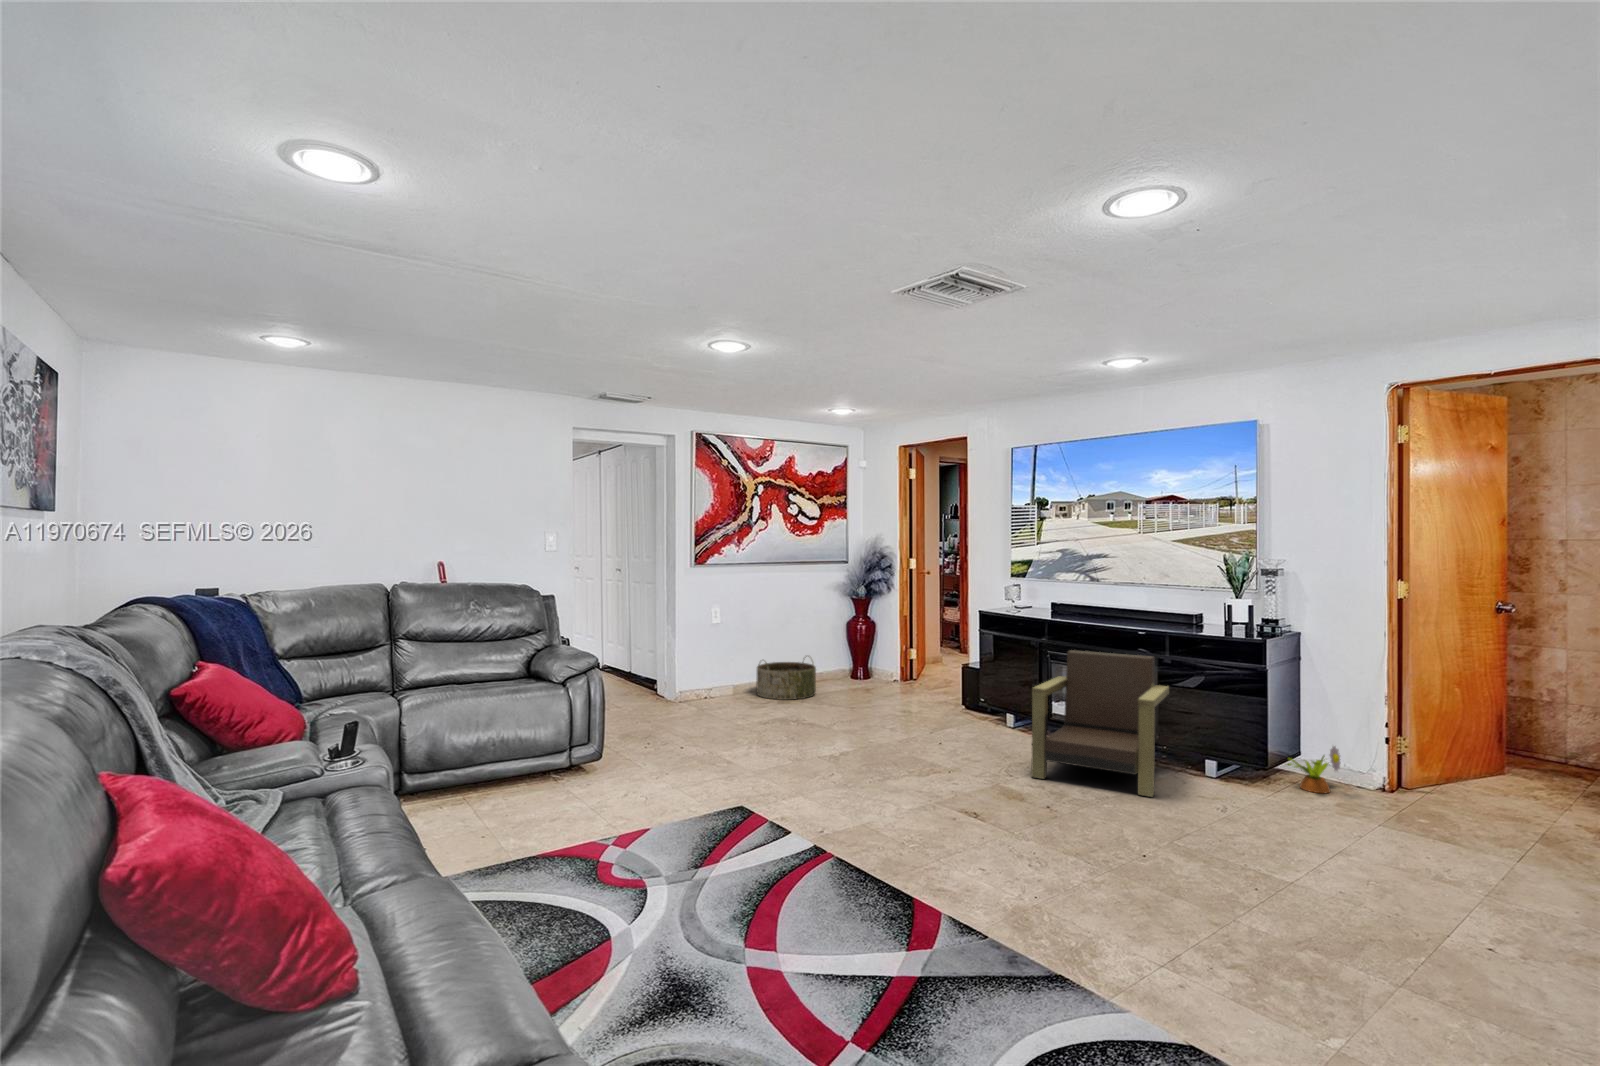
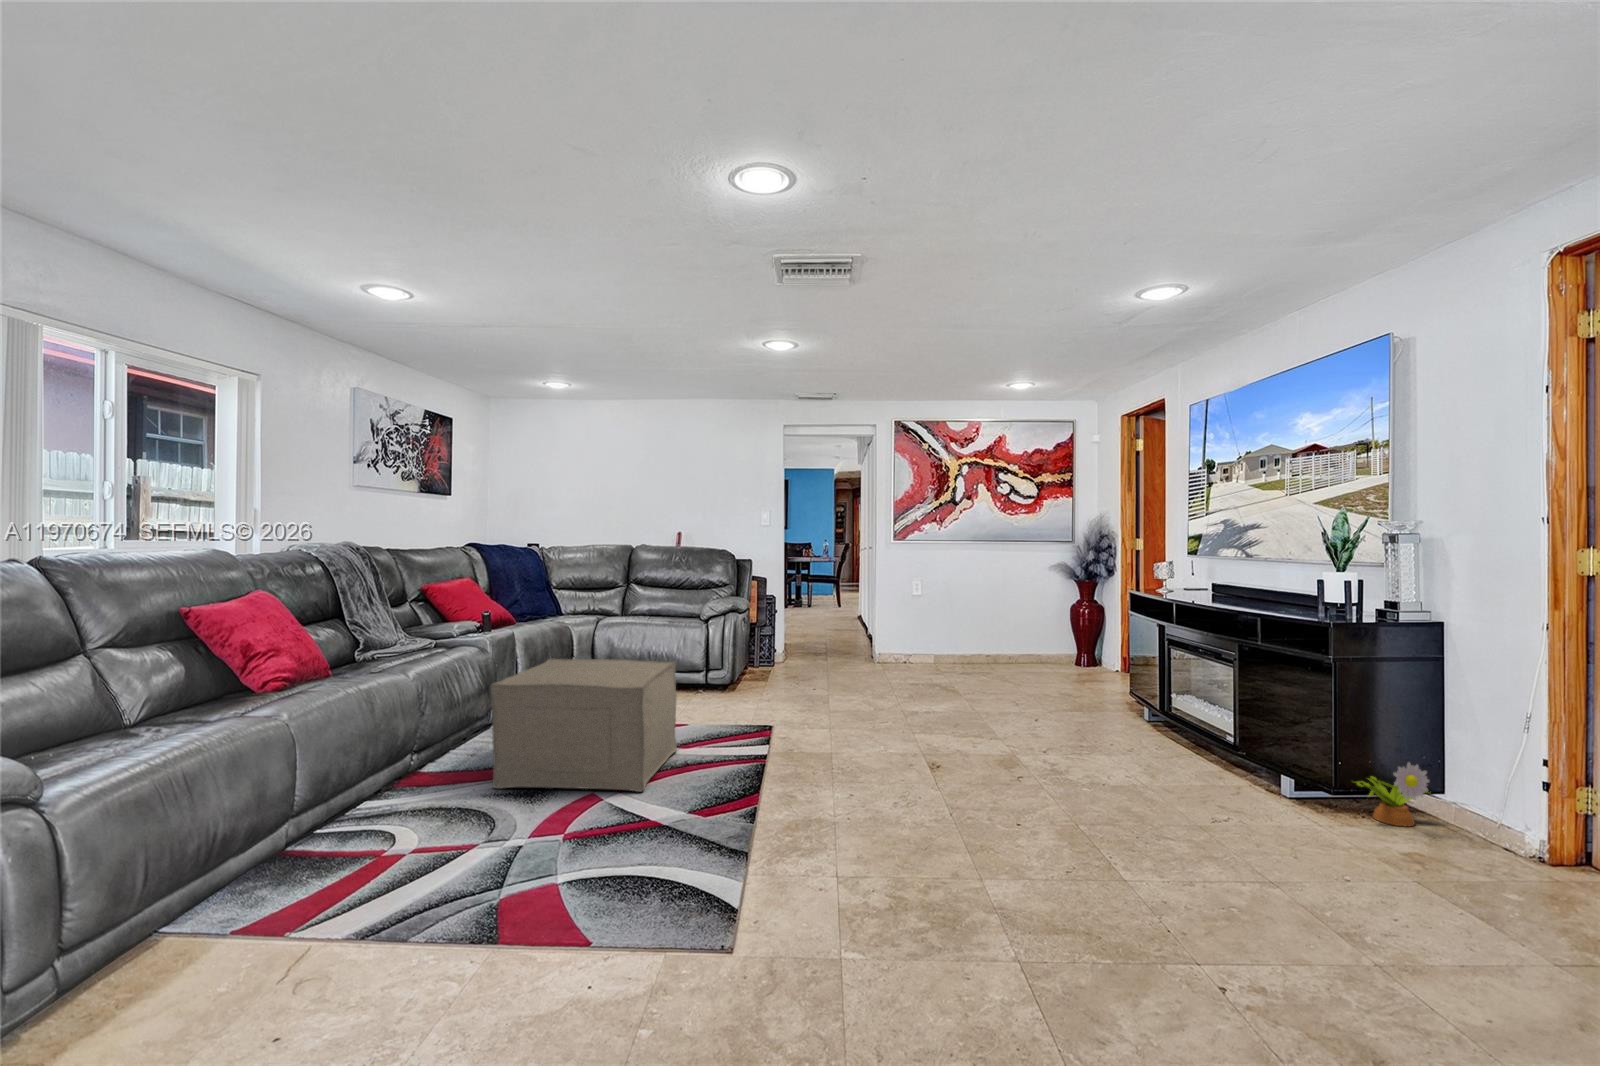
armchair: present [1031,650,1169,797] -> none [1049,627,1238,783]
basket: present [757,662,816,700] -> none [952,631,1011,671]
ottoman: none [564,755,840,1017] -> present [490,659,677,792]

